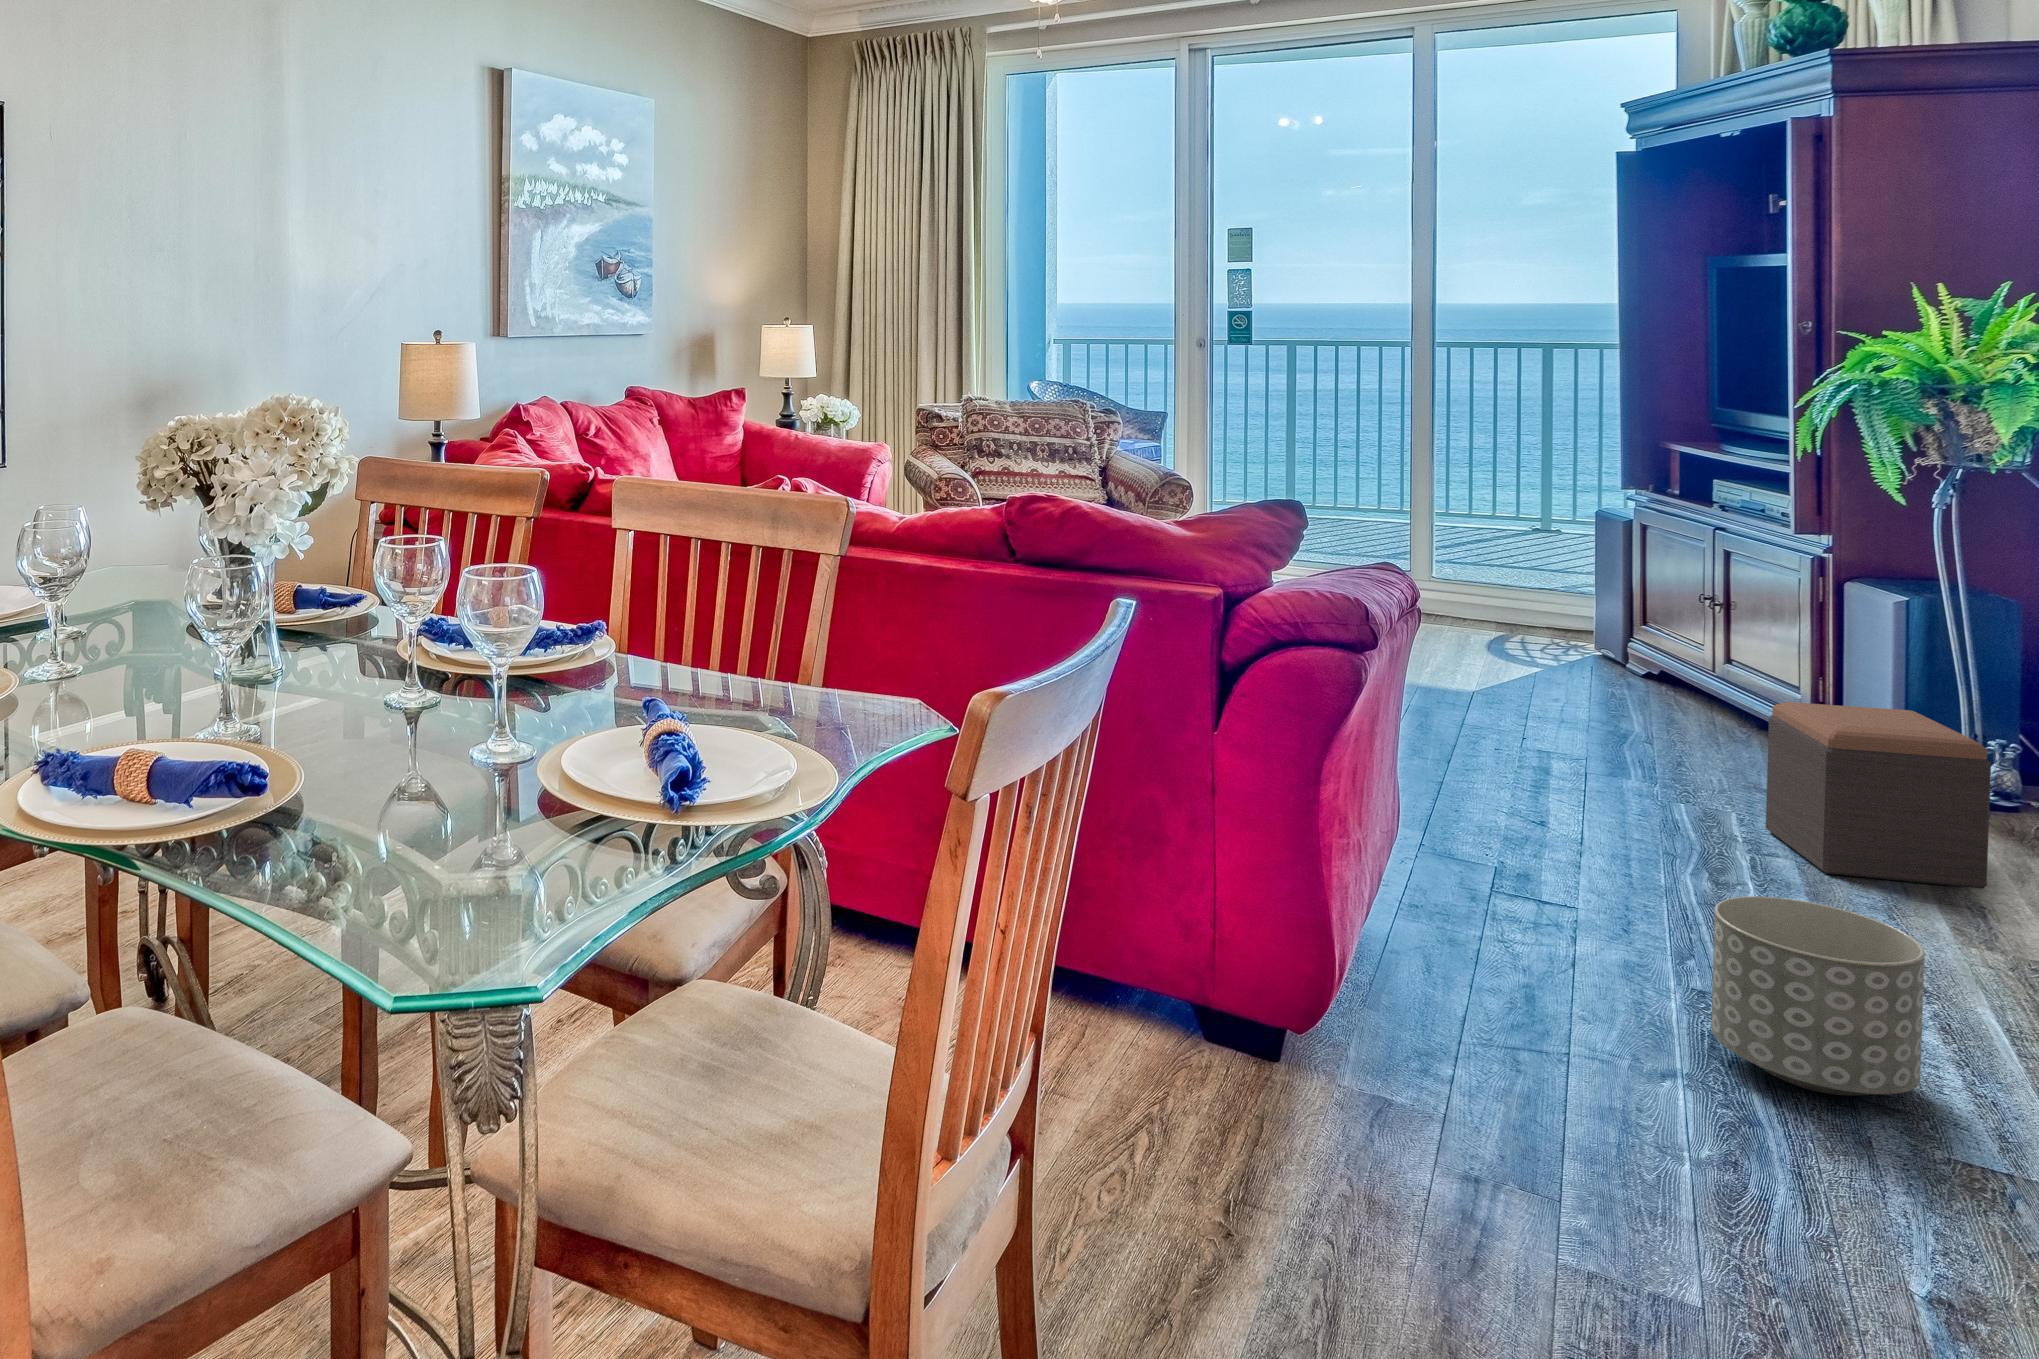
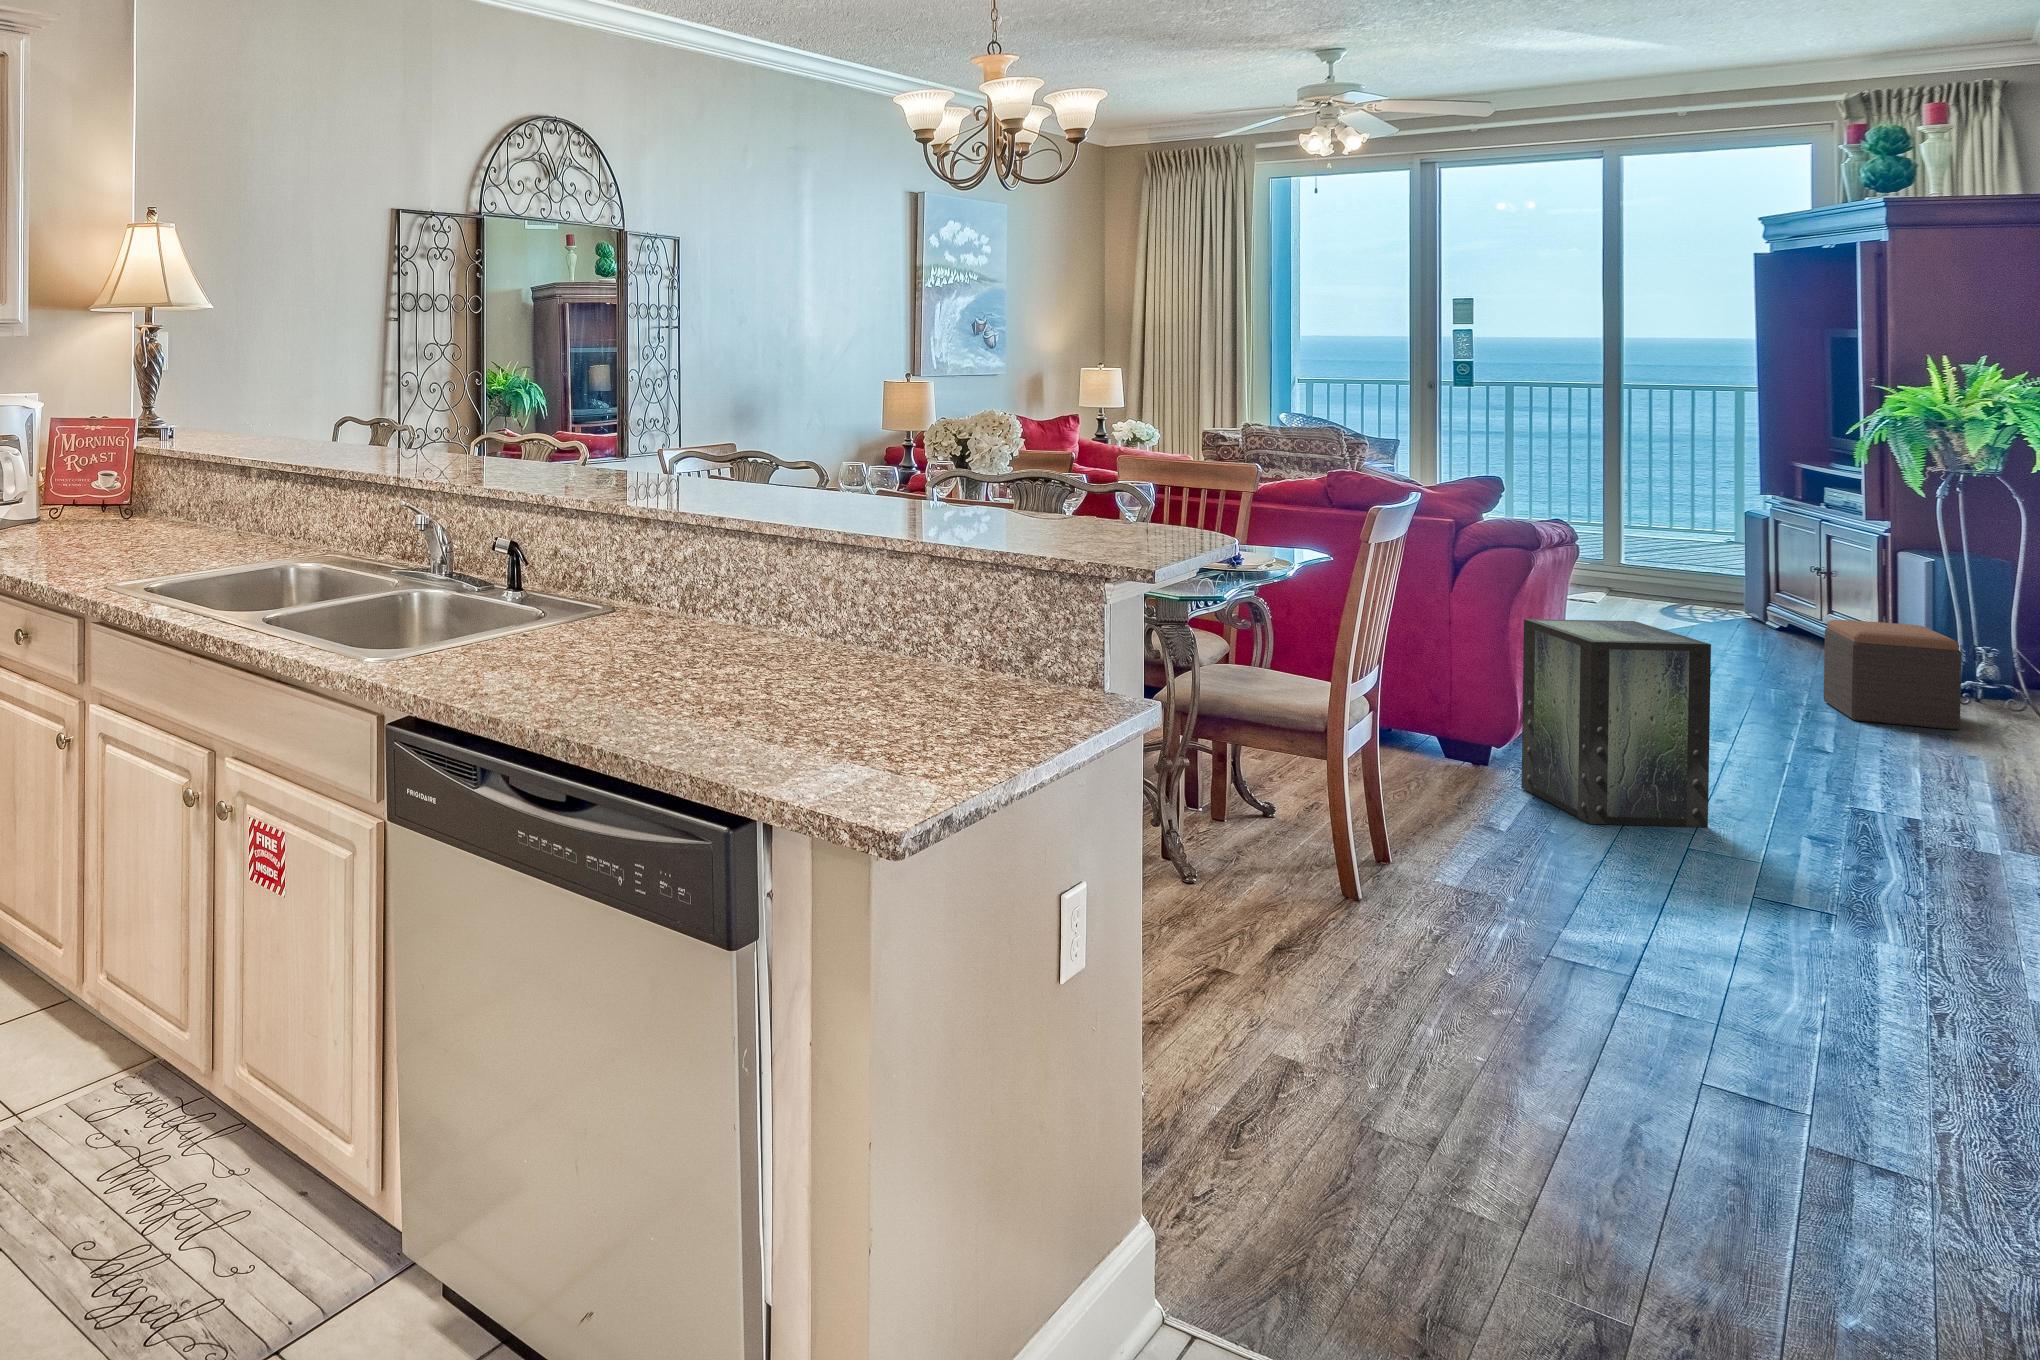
storage box: none [1344,787,1715,1245] -> present [1521,619,1711,827]
planter: present [1711,896,1925,1095] -> none [1740,696,1855,793]

